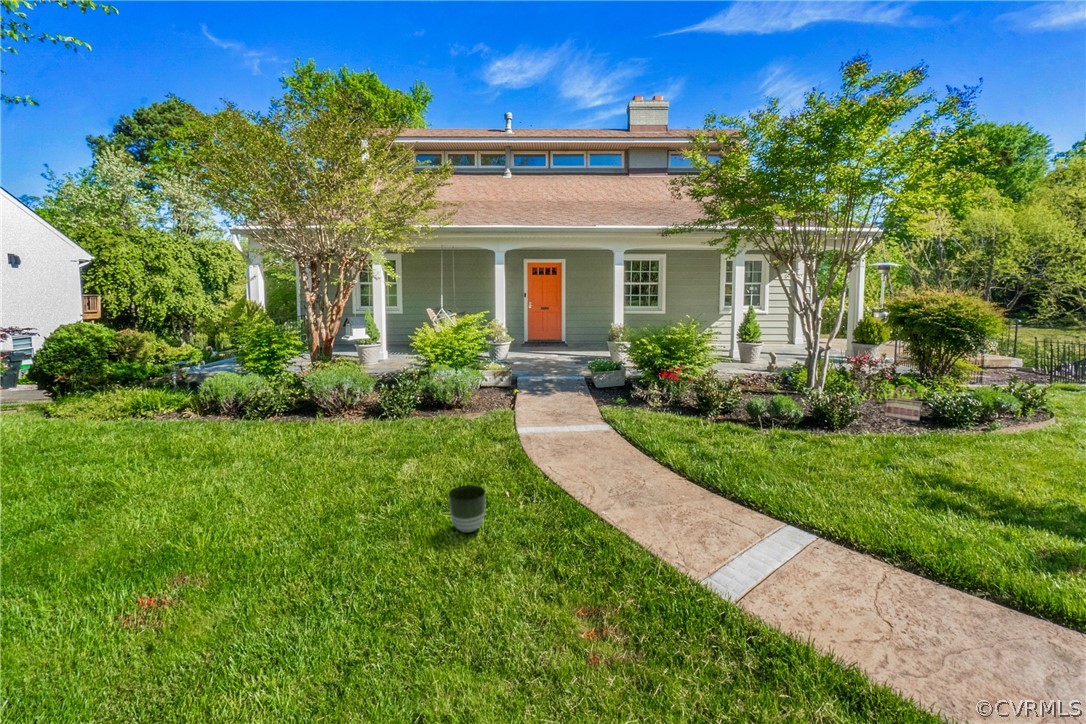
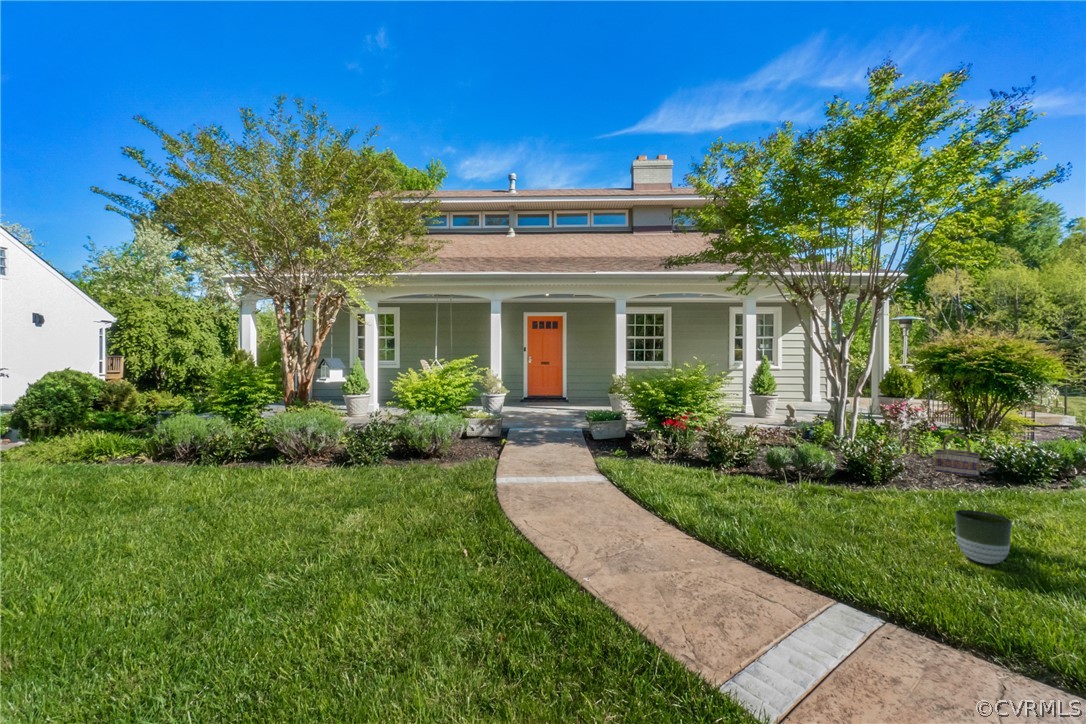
planter: present [449,485,485,532] -> present [955,510,1012,564]

